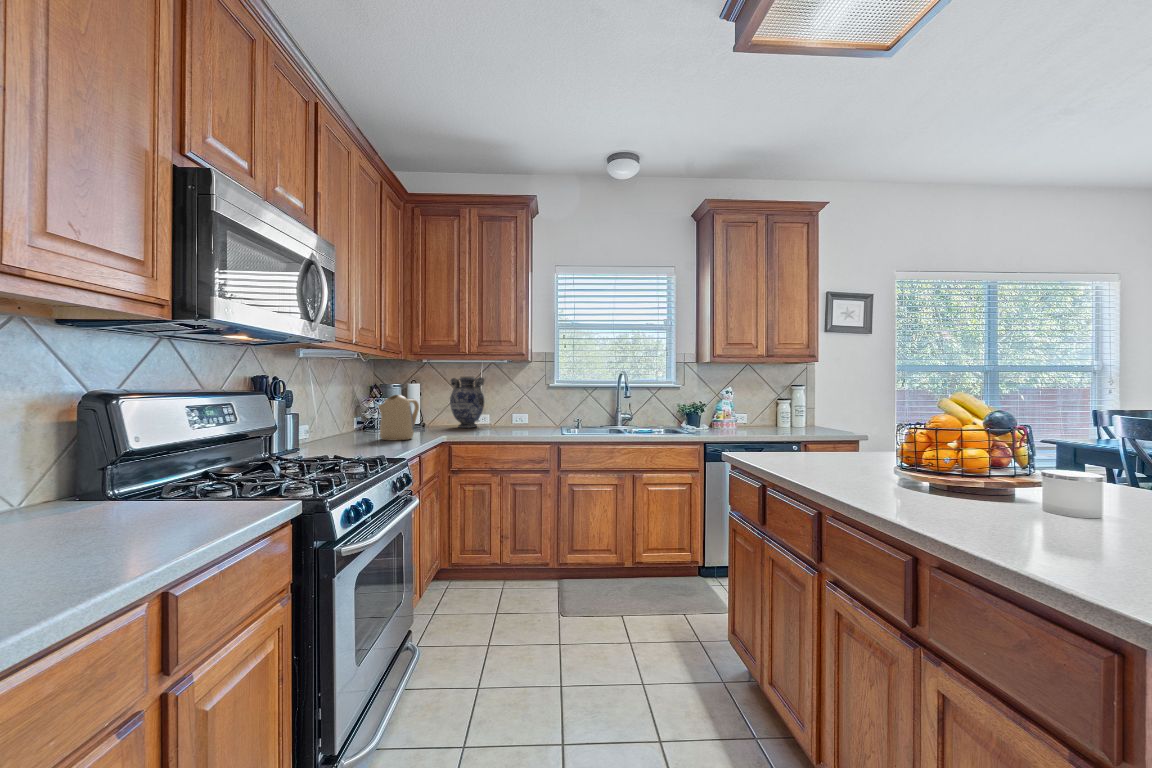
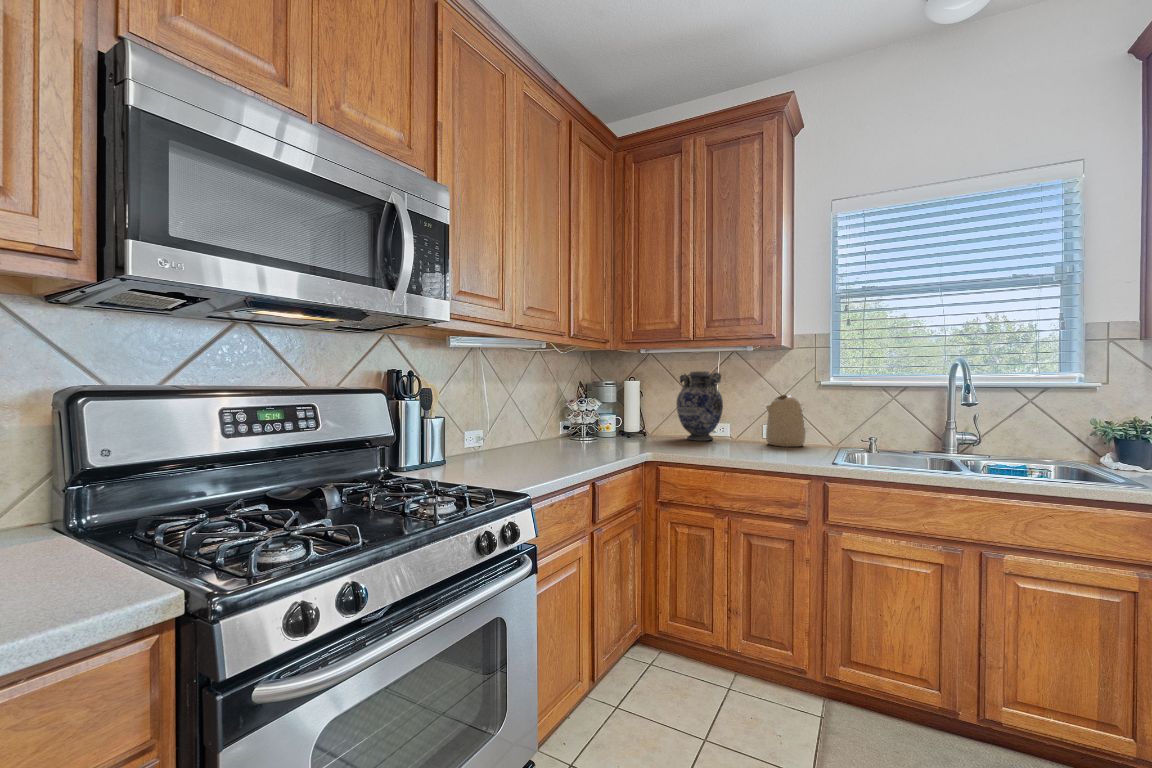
kettle: present [378,395,419,440] -> present [766,395,805,447]

